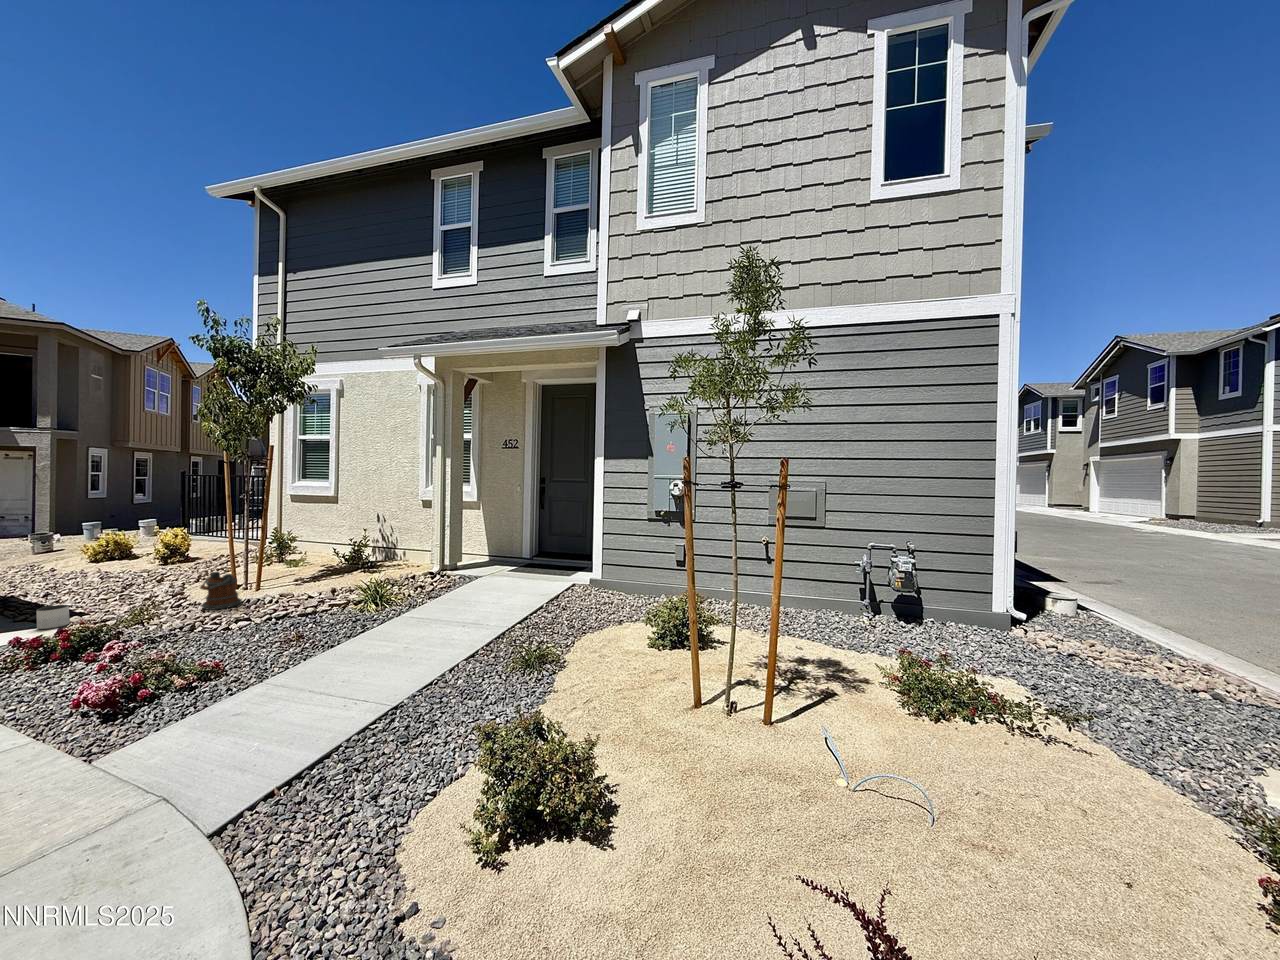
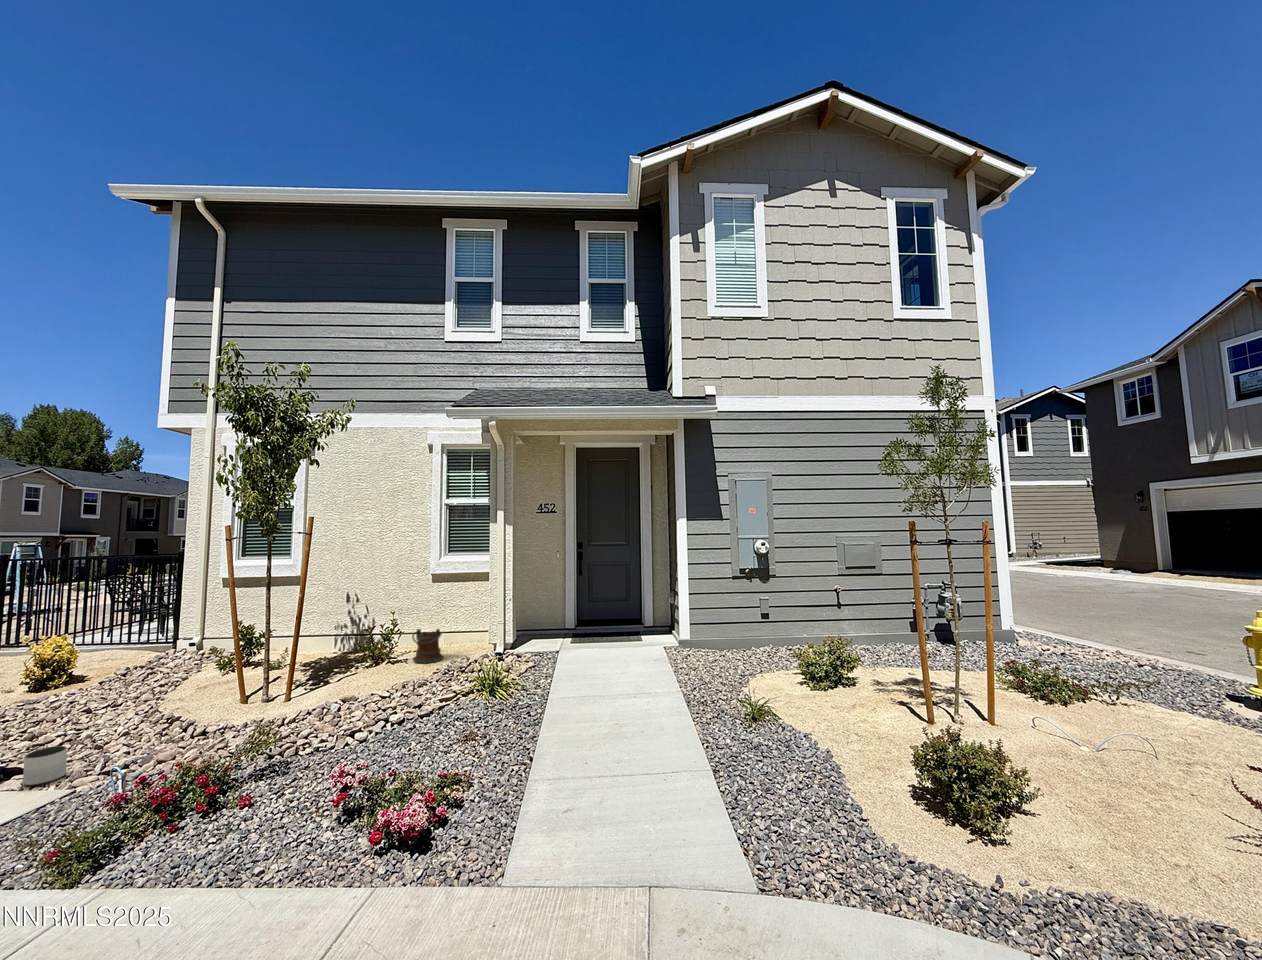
bucket: present [200,572,242,610] -> present [412,629,443,663]

